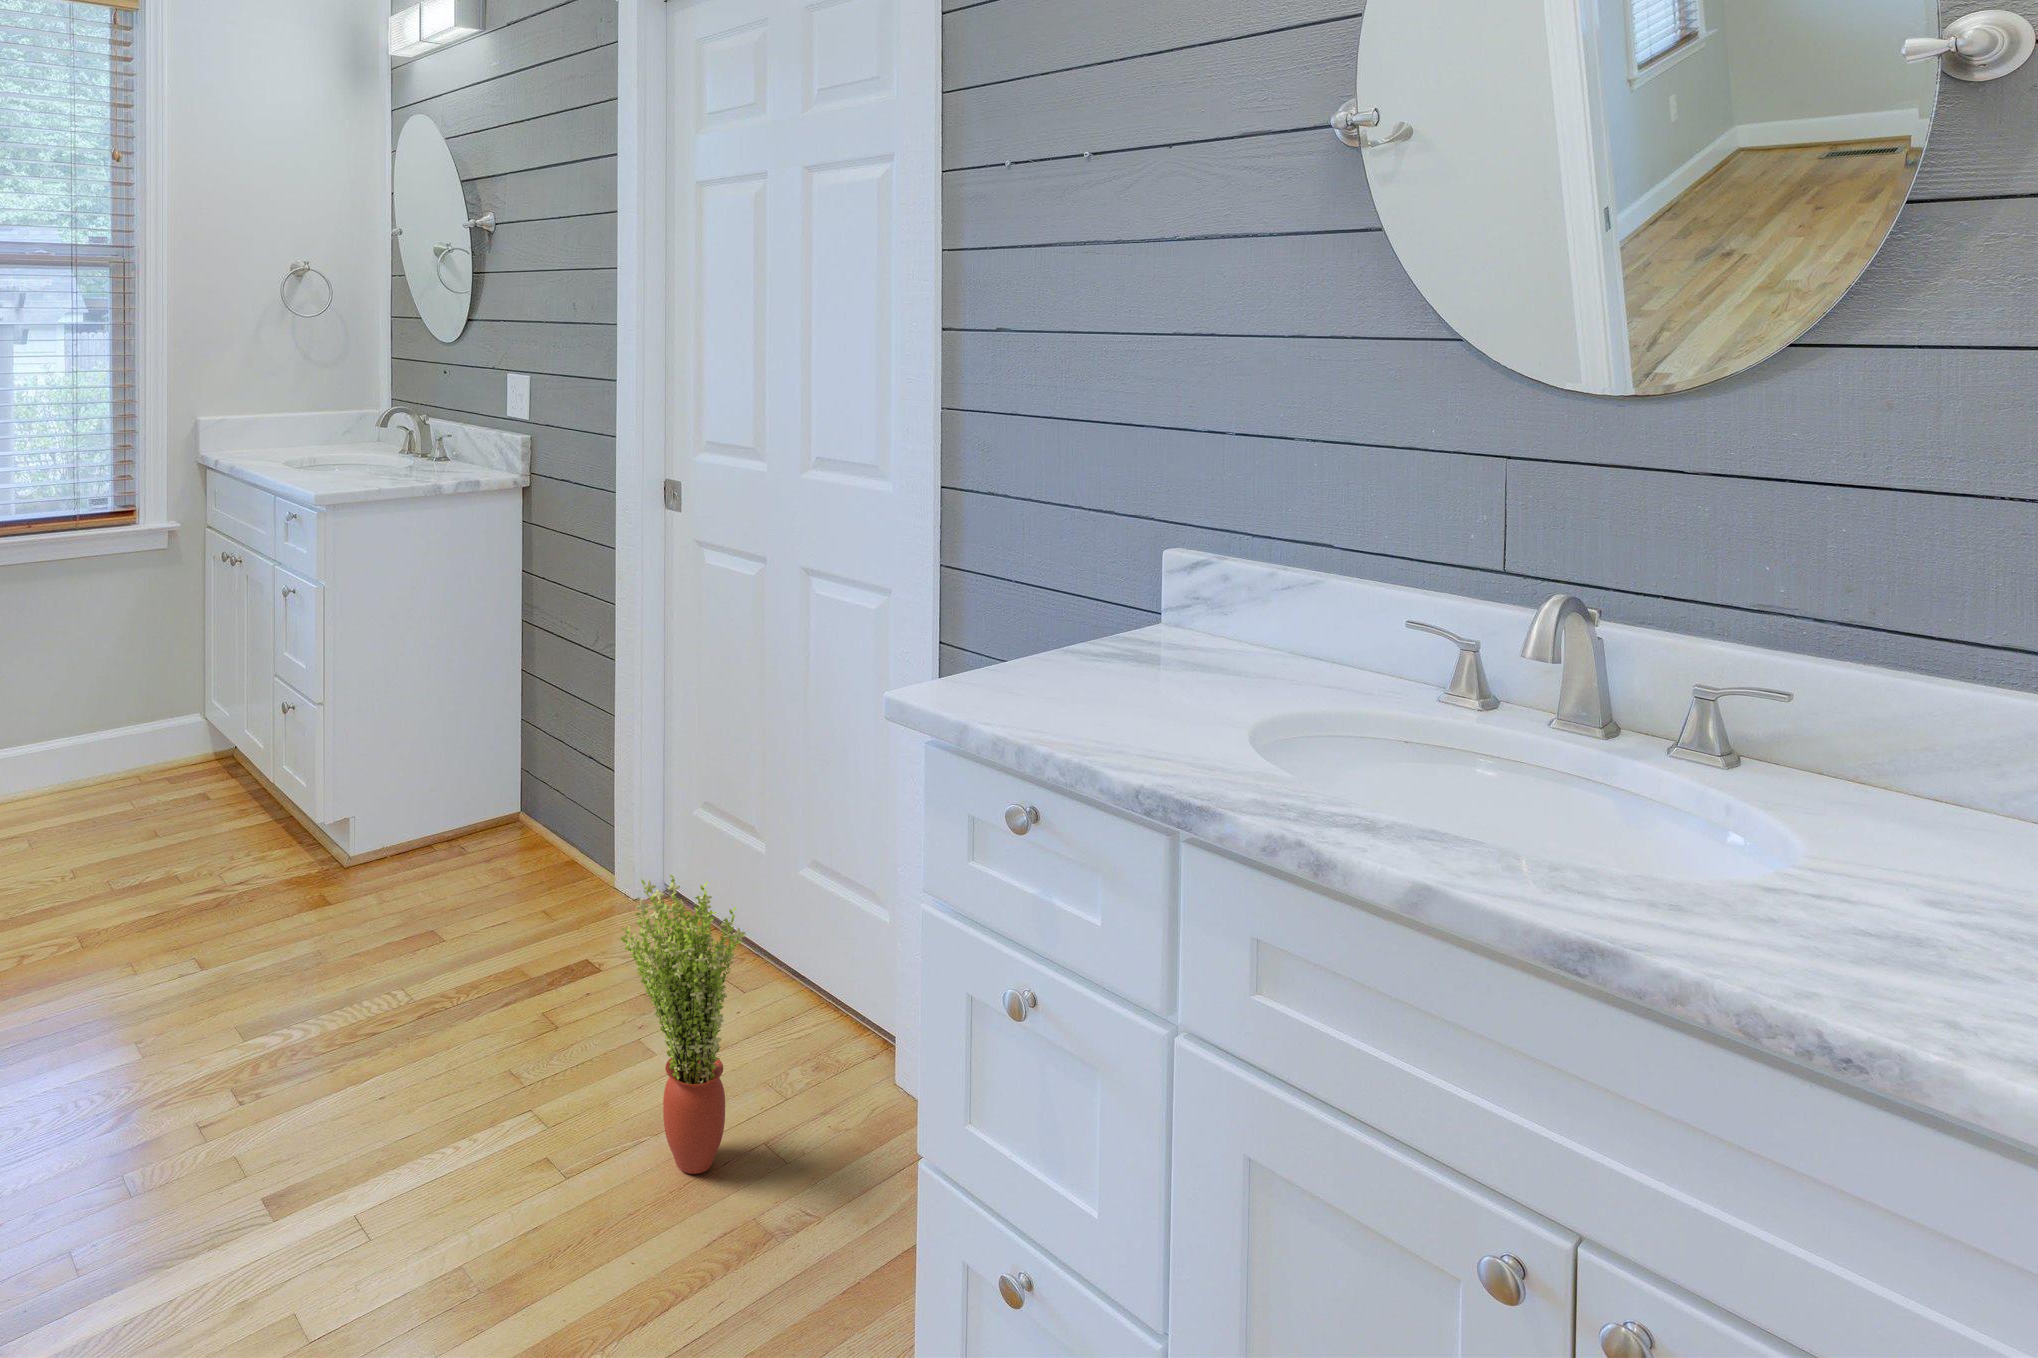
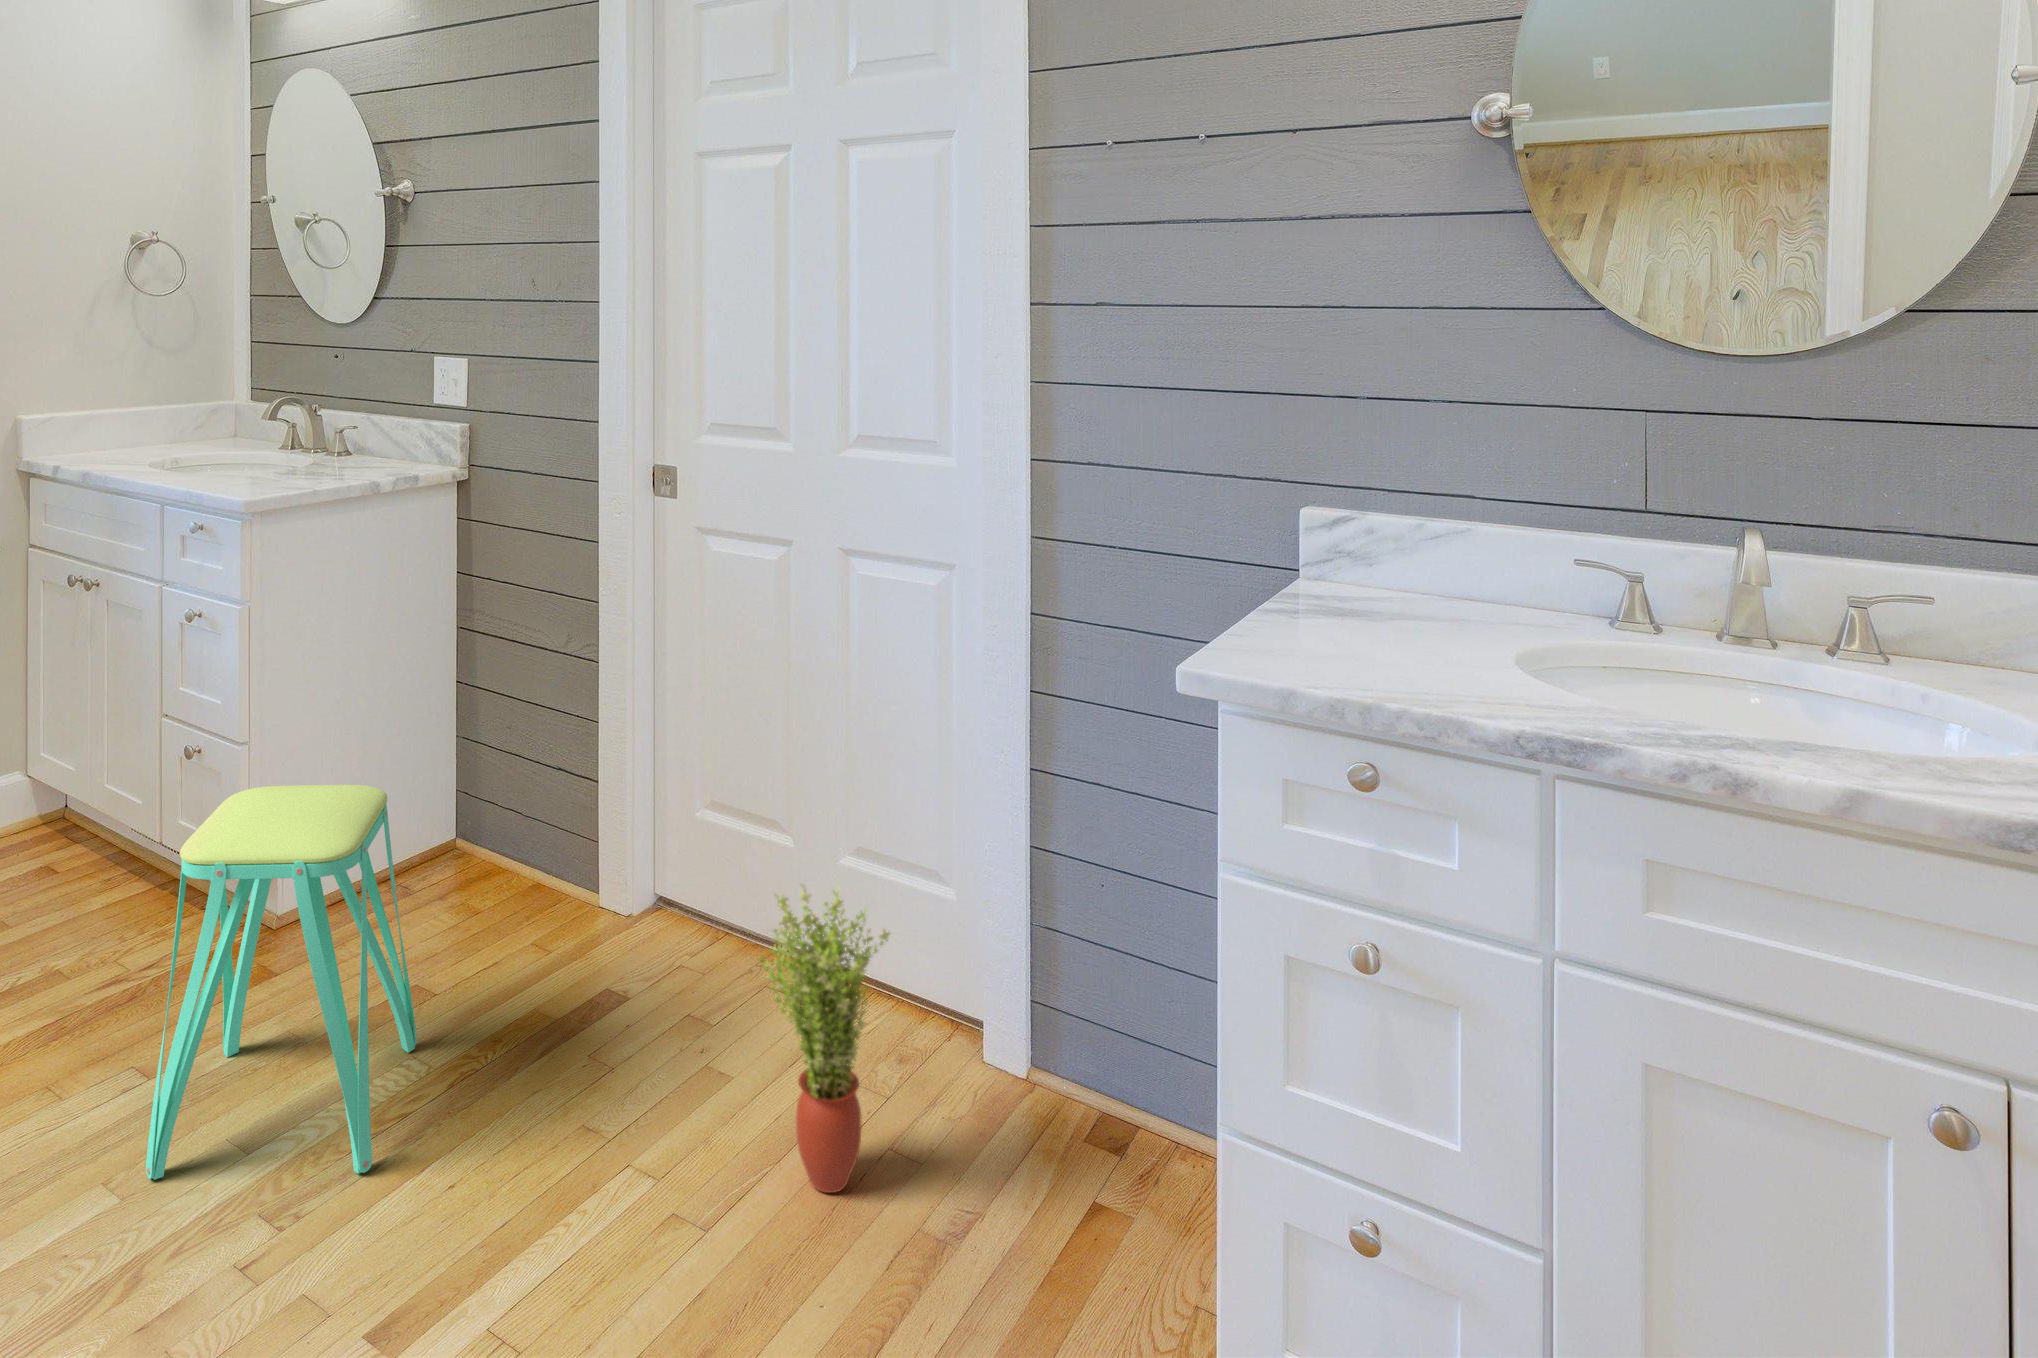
stool: none [156,736,404,1073] -> present [146,785,417,1180]

